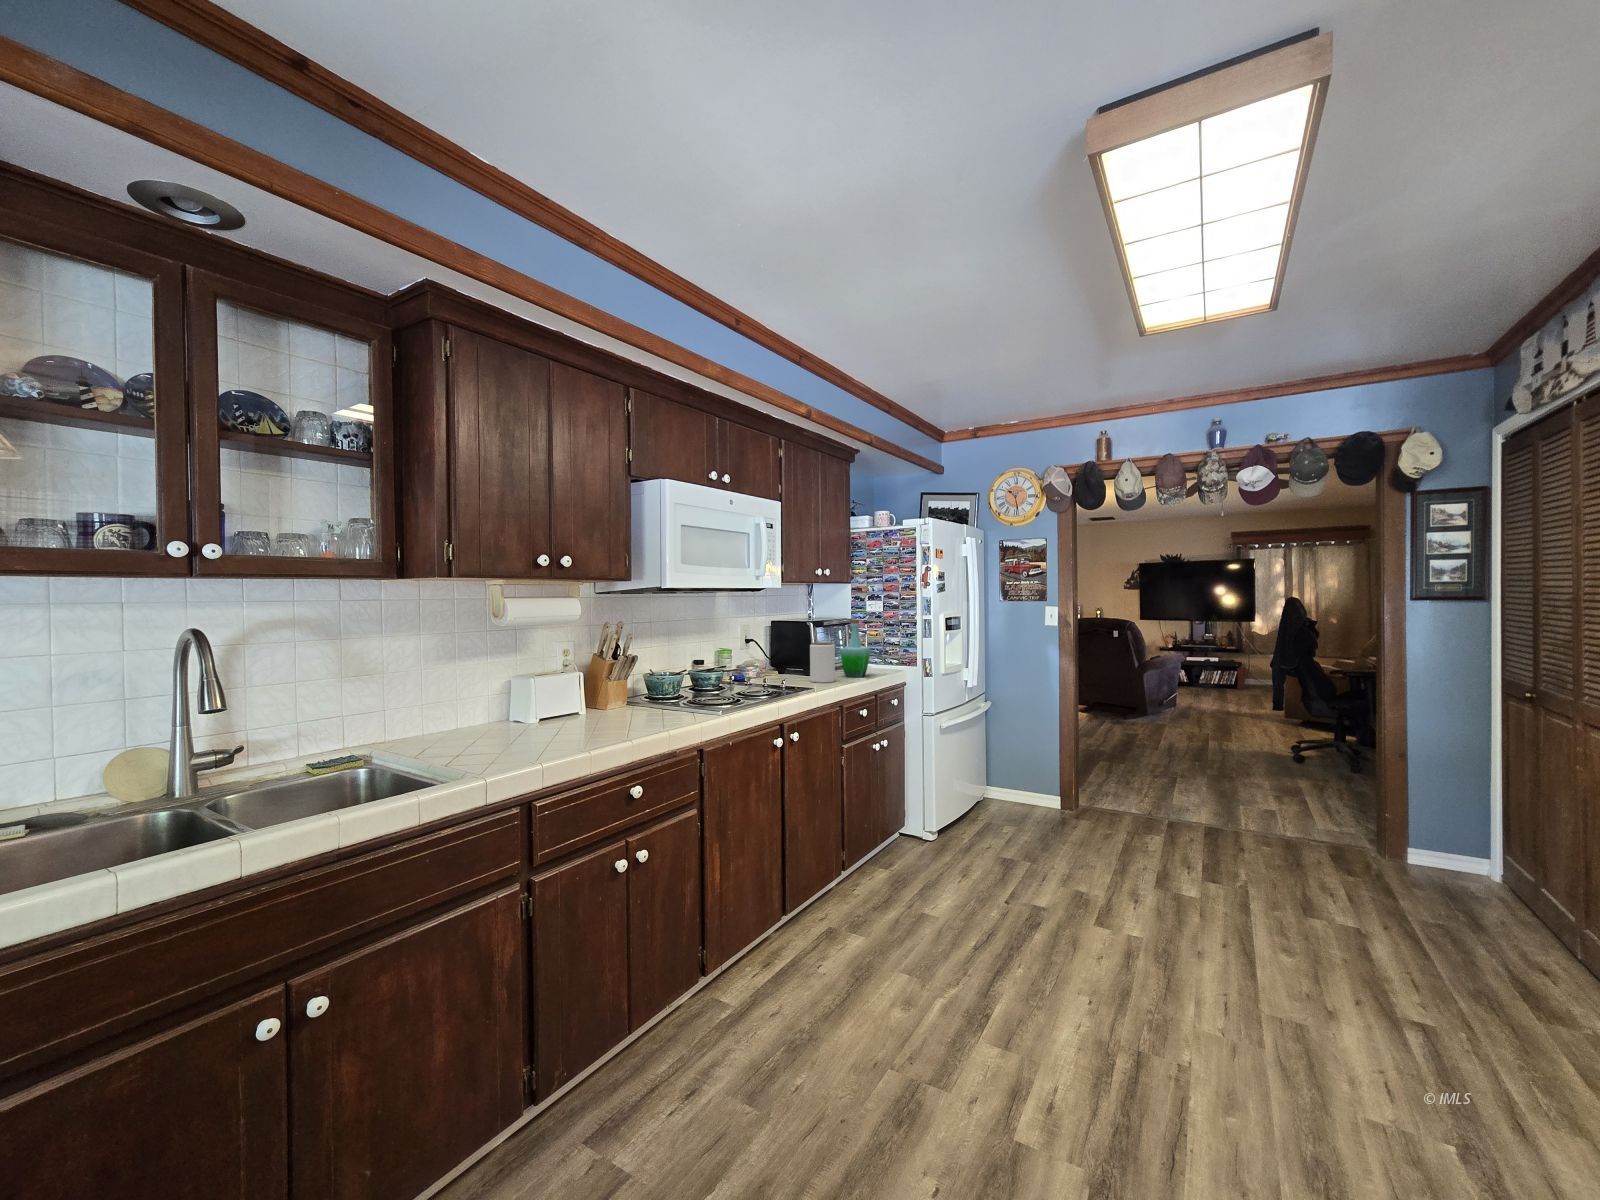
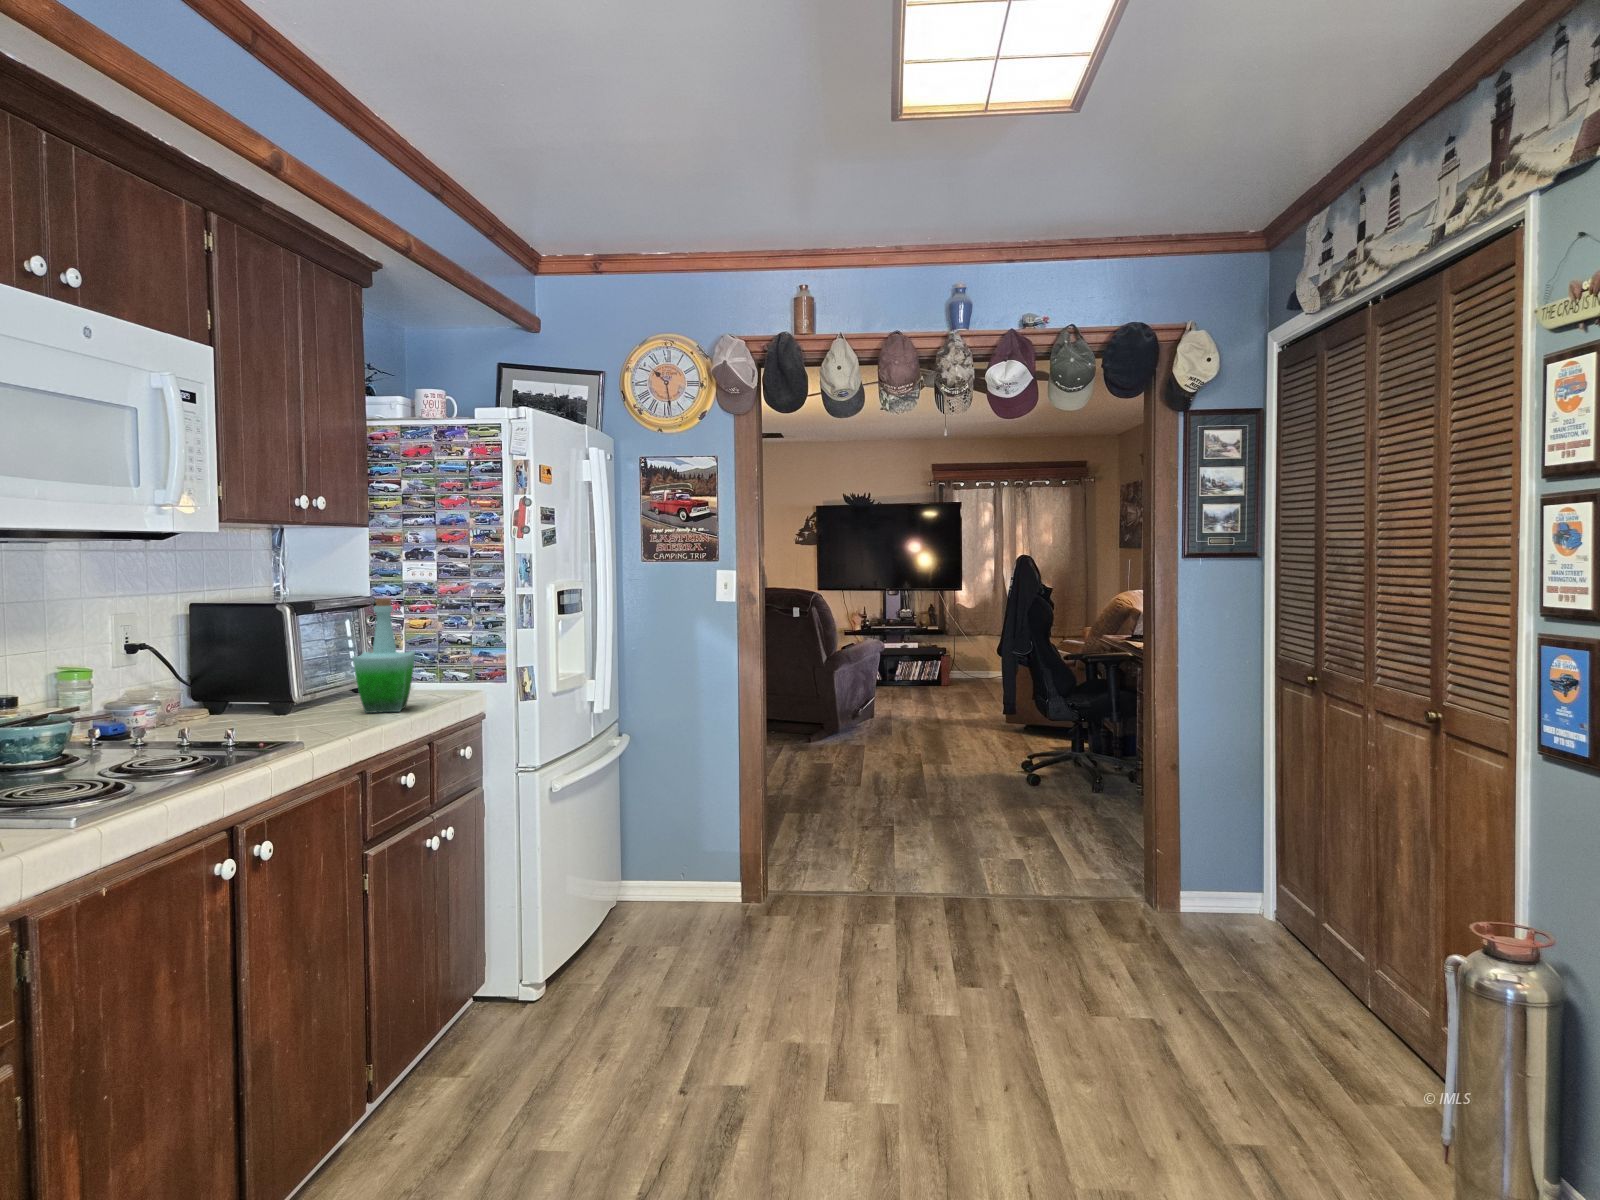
jar: present [810,642,835,683] -> none [288,645,345,729]

